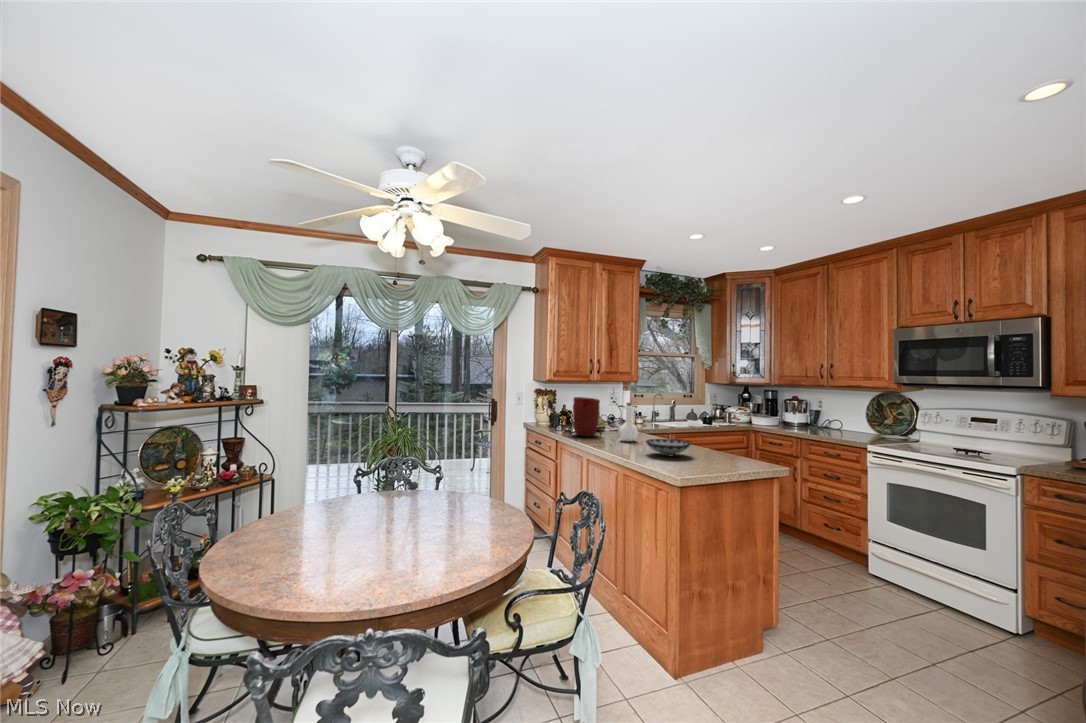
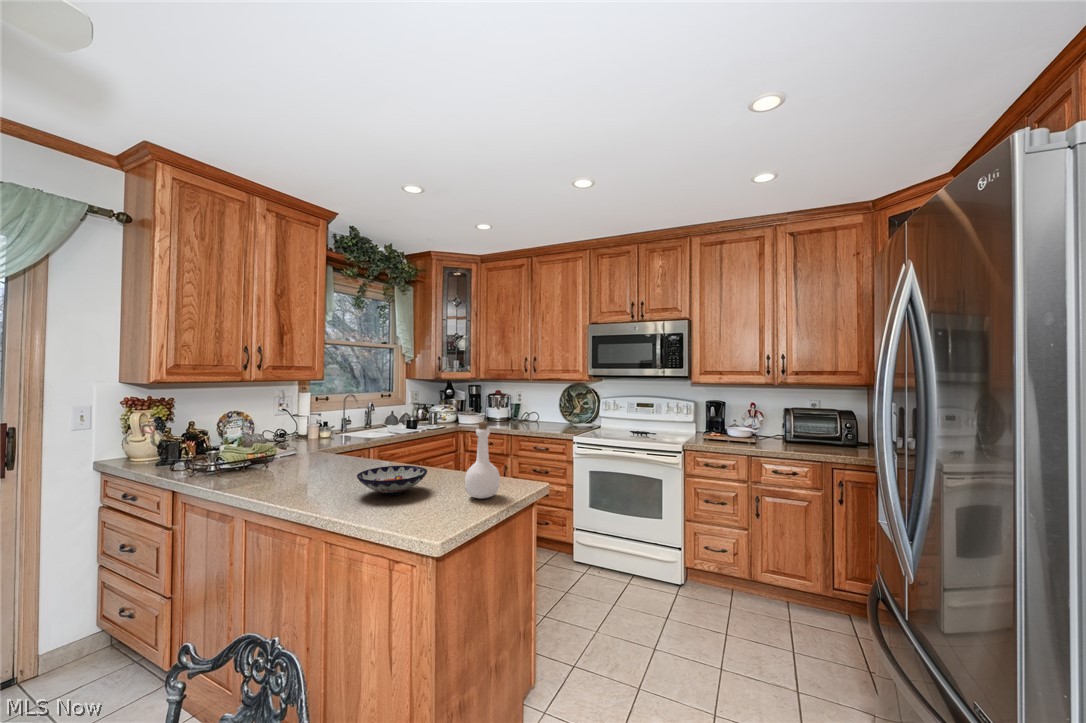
vase: present [573,397,600,437] -> none [210,409,265,476]
bottle: present [619,403,638,441] -> present [465,422,500,498]

